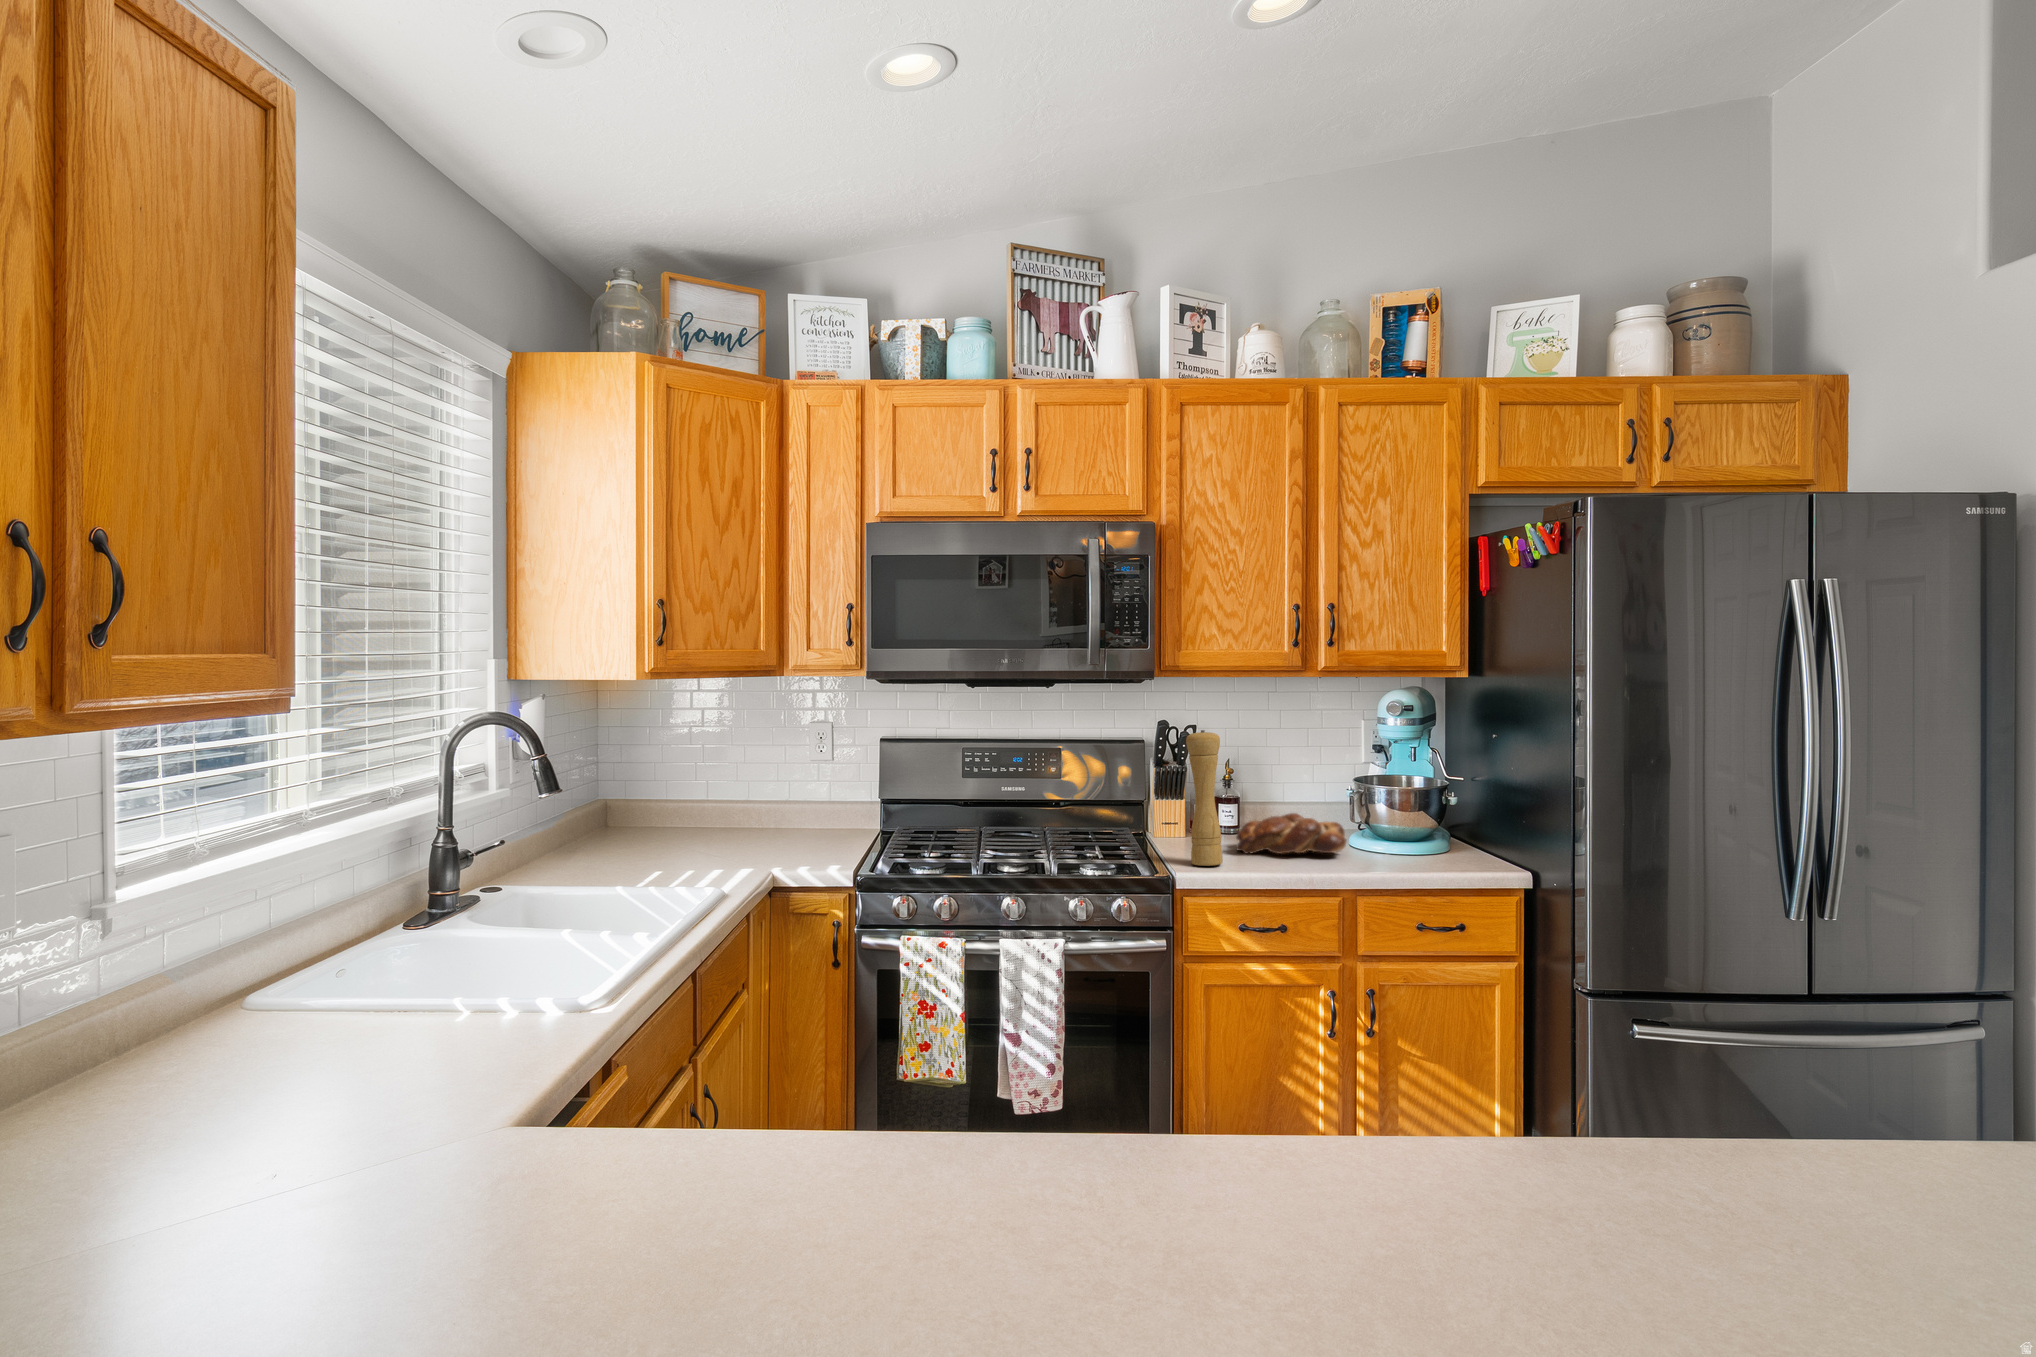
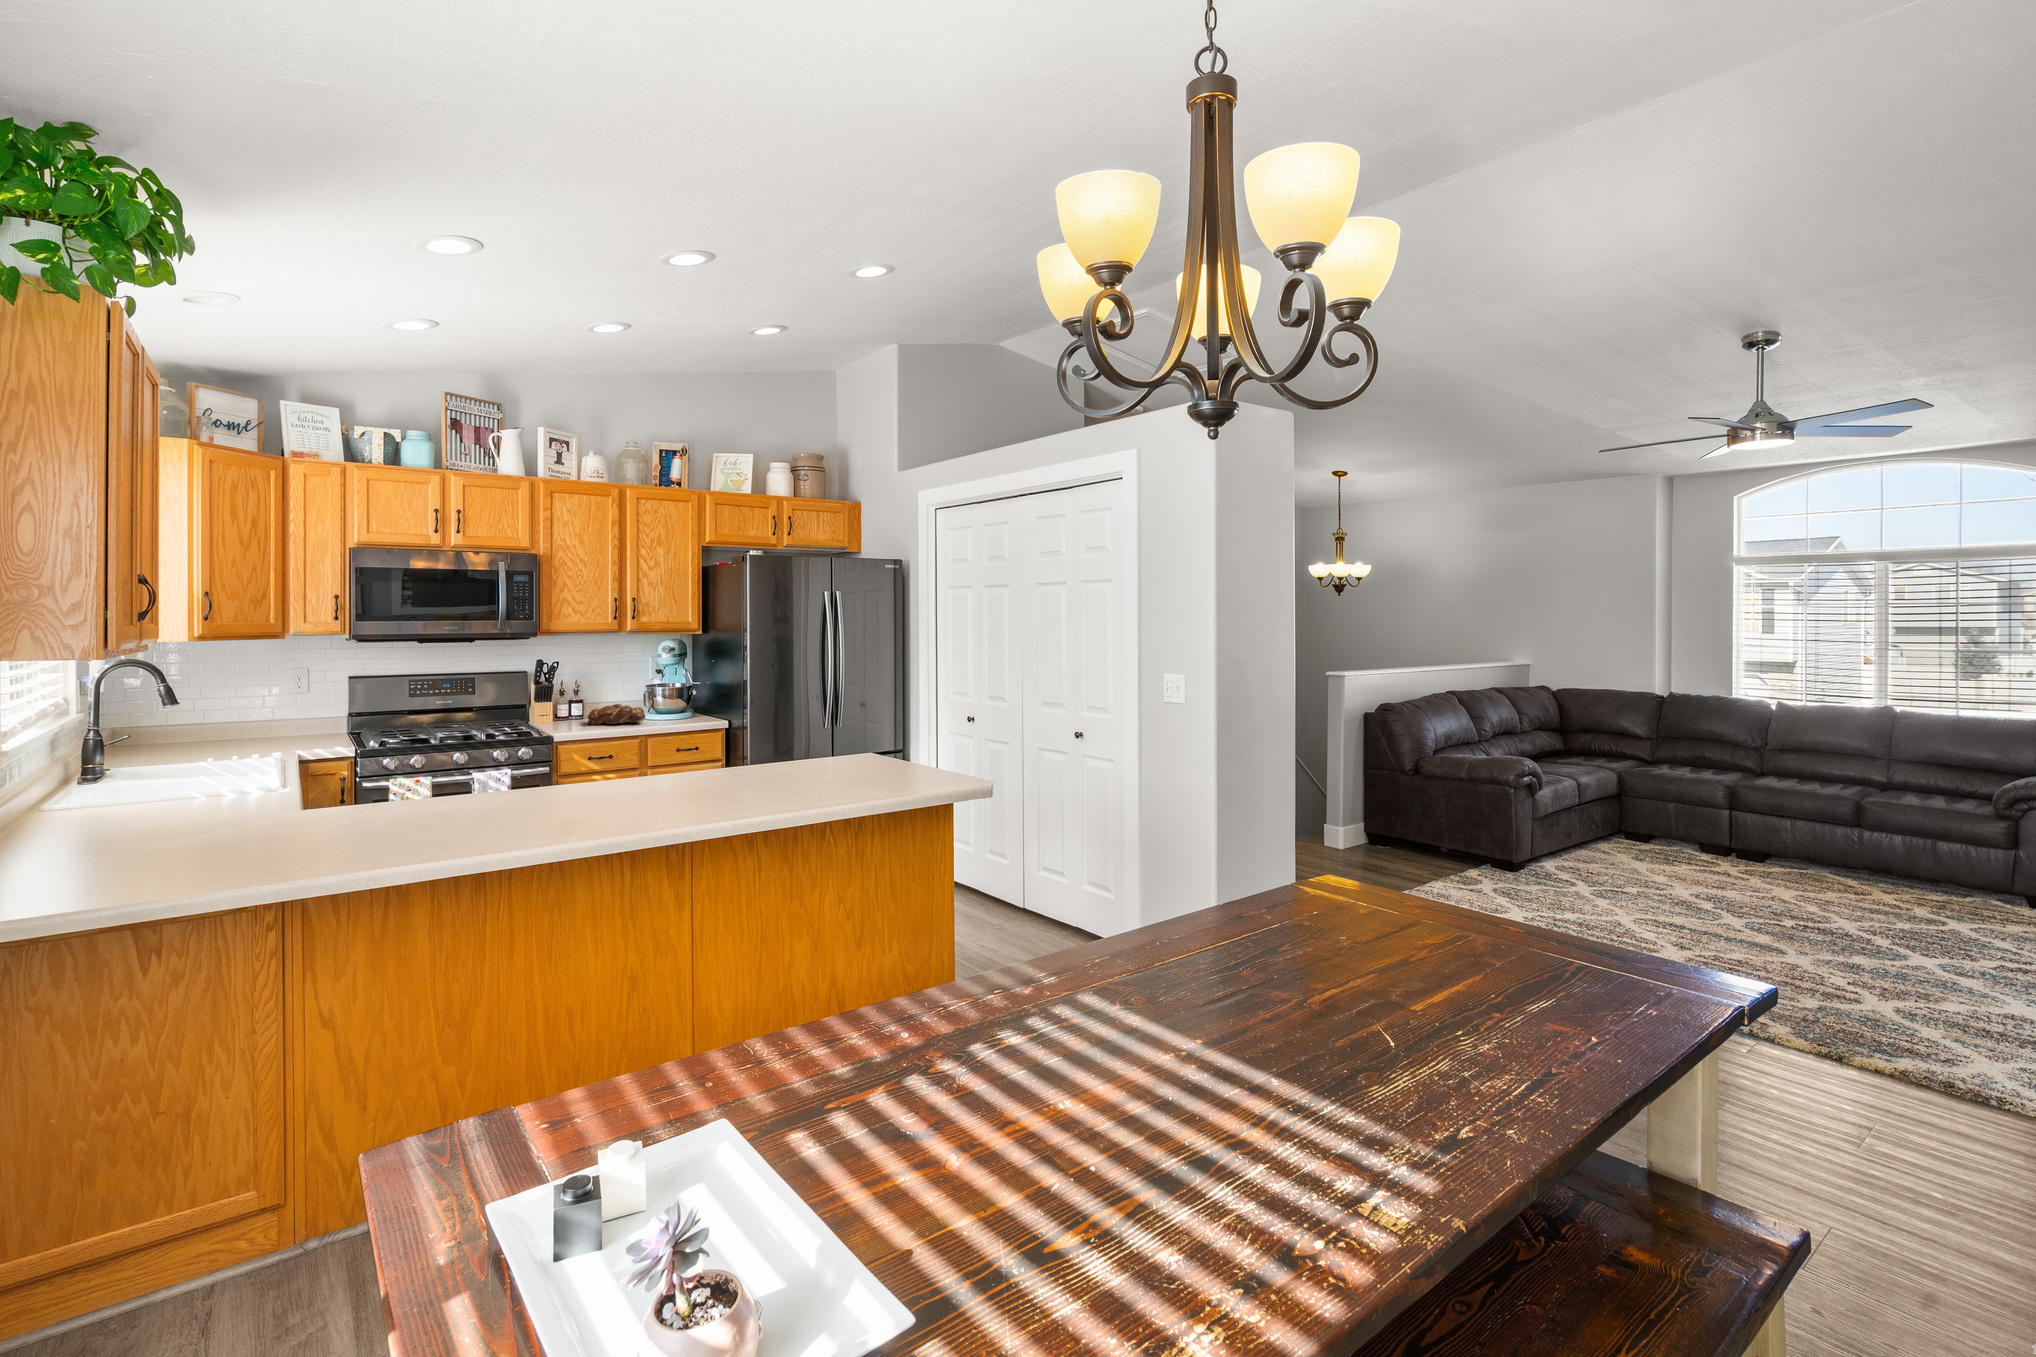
pepper mill: present [1186,730,1223,866] -> none [562,664,583,731]

